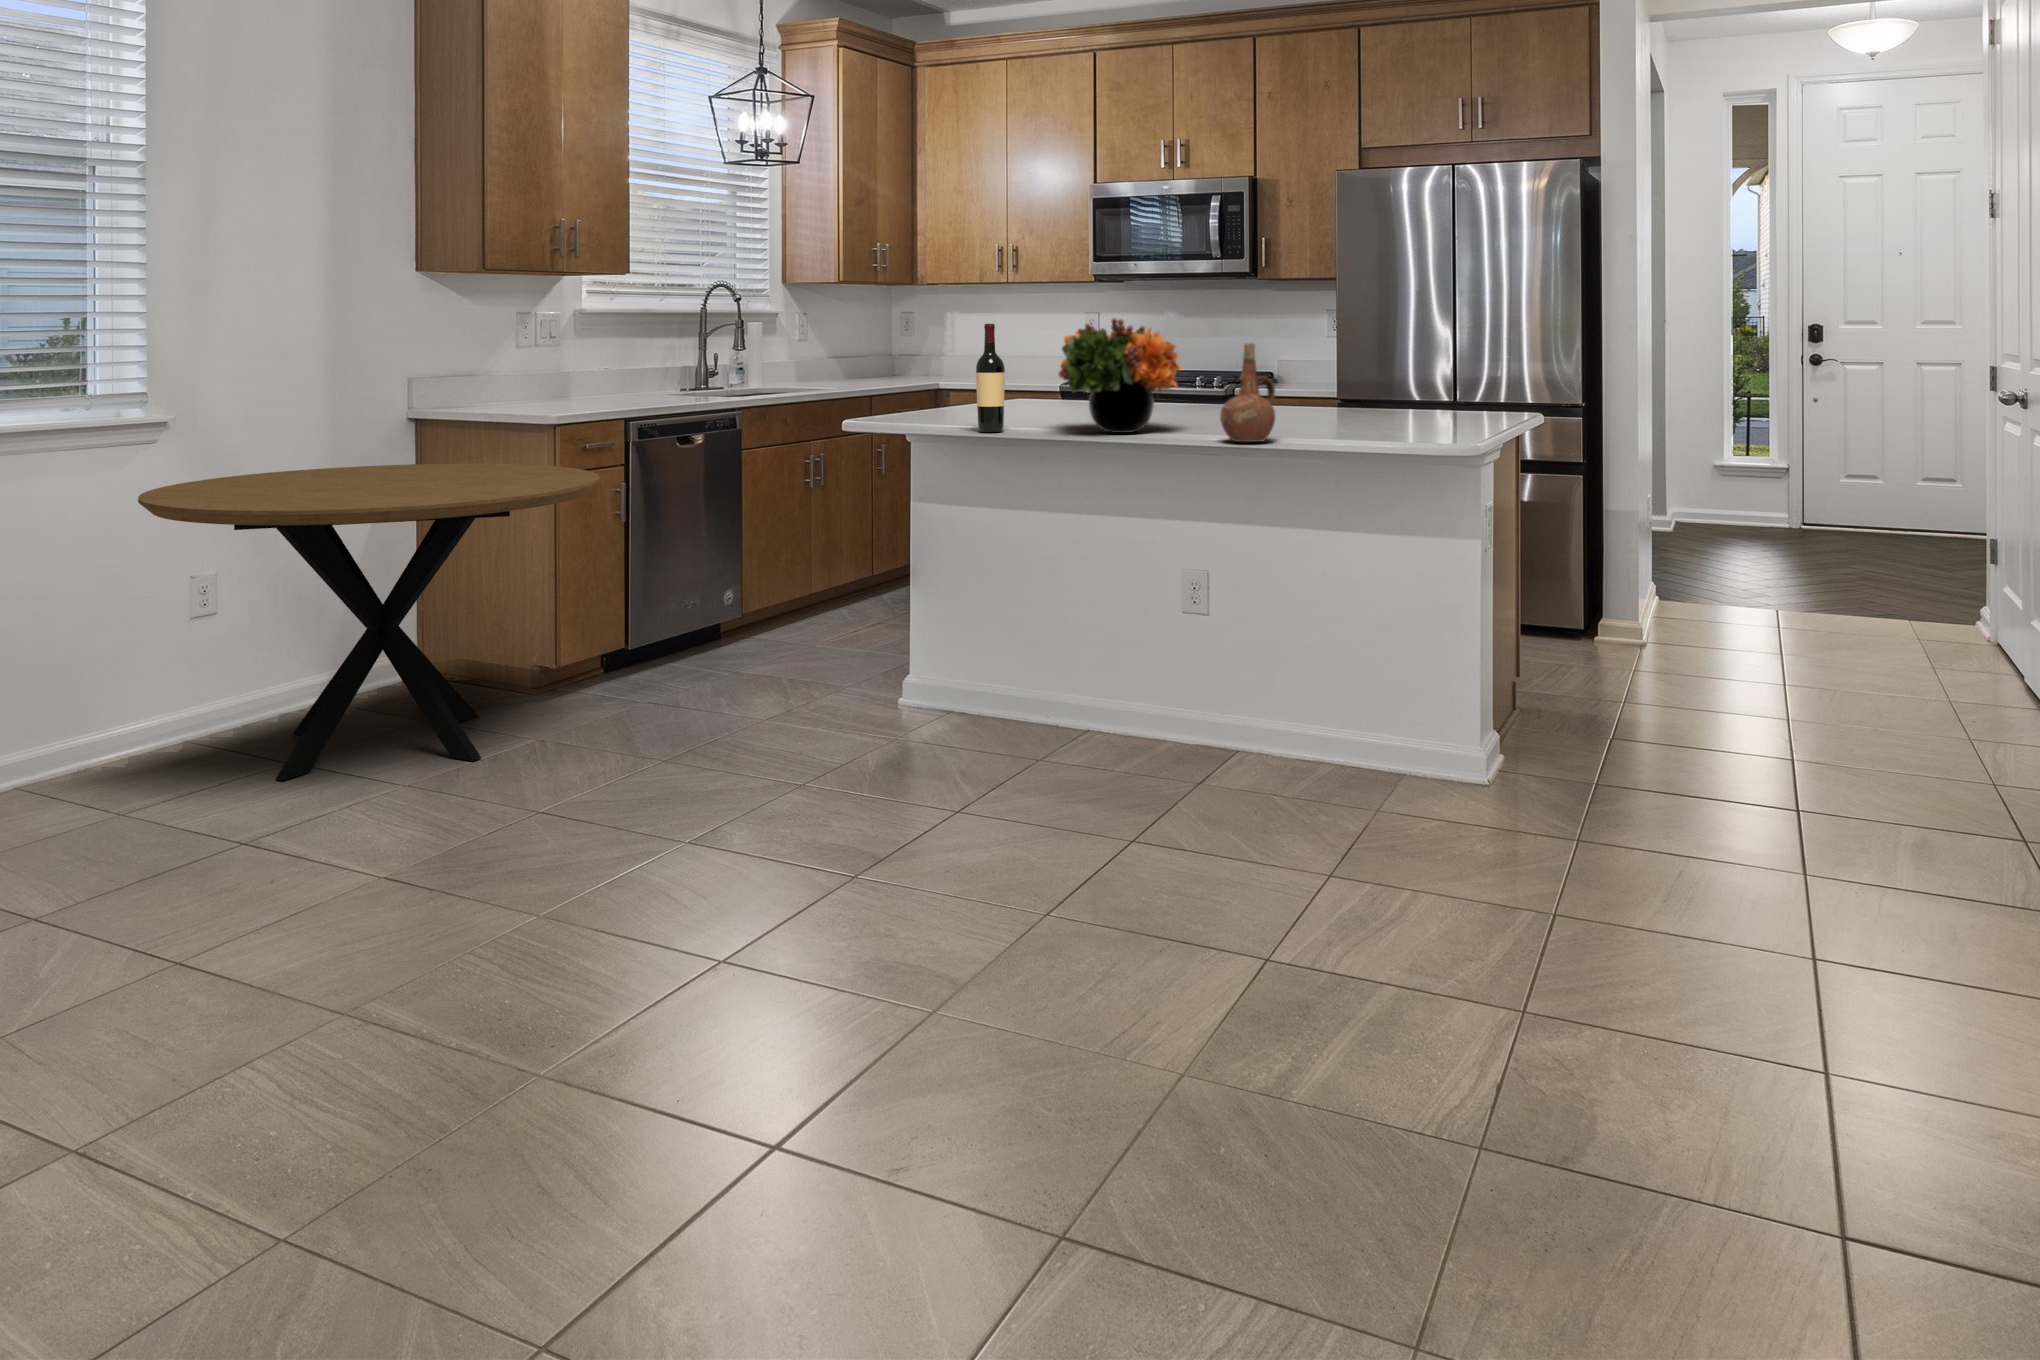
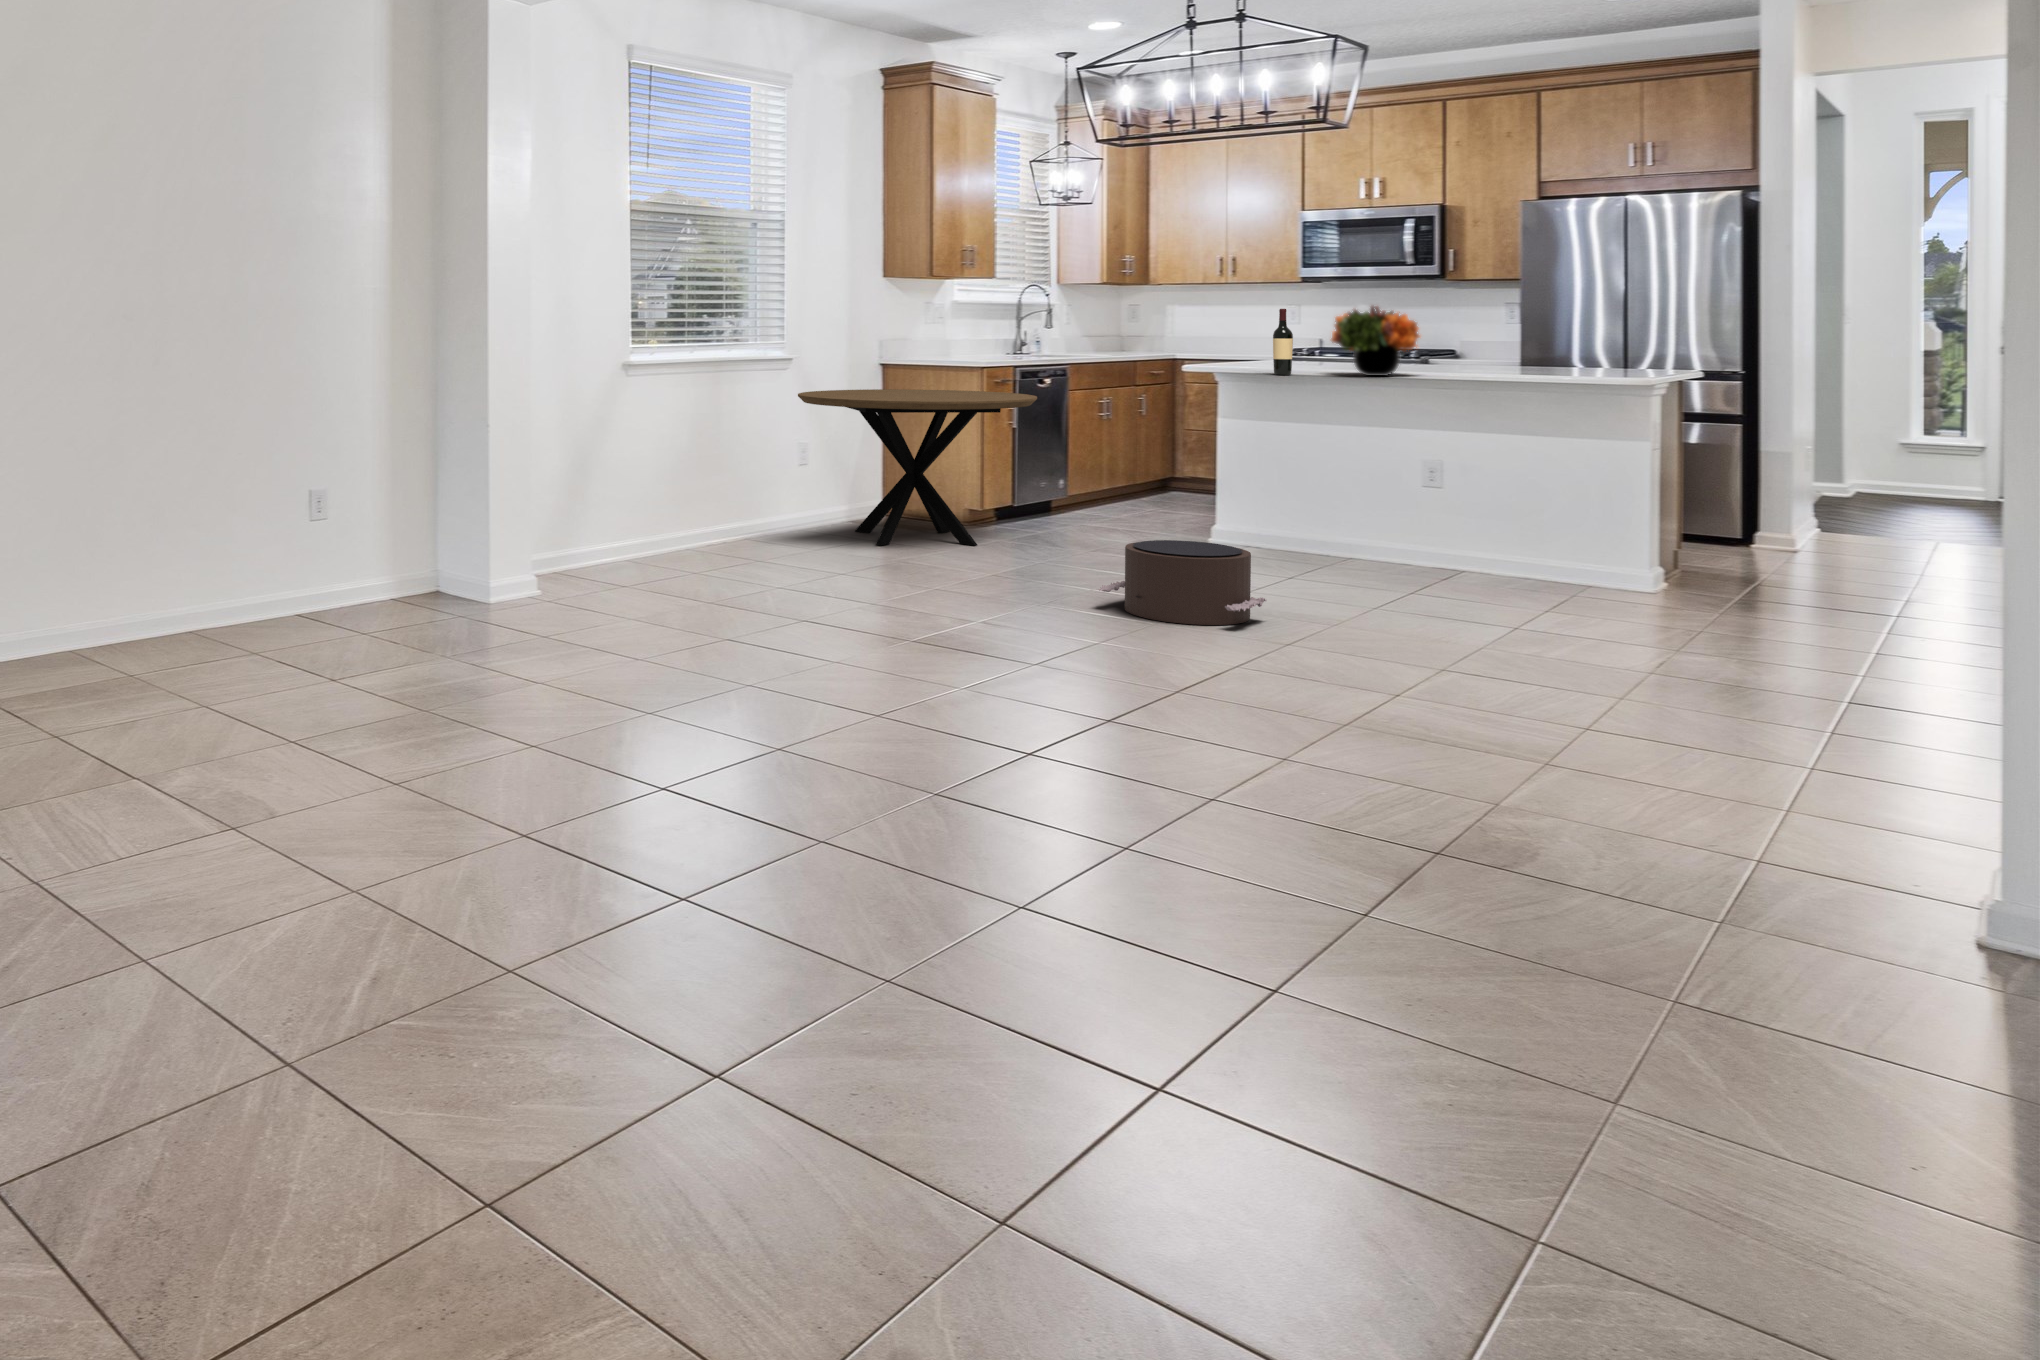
ceramic pitcher: present [1220,343,1275,442] -> none [1454,320,1494,380]
pouf: none [492,813,824,1049] -> present [1099,540,1267,625]

